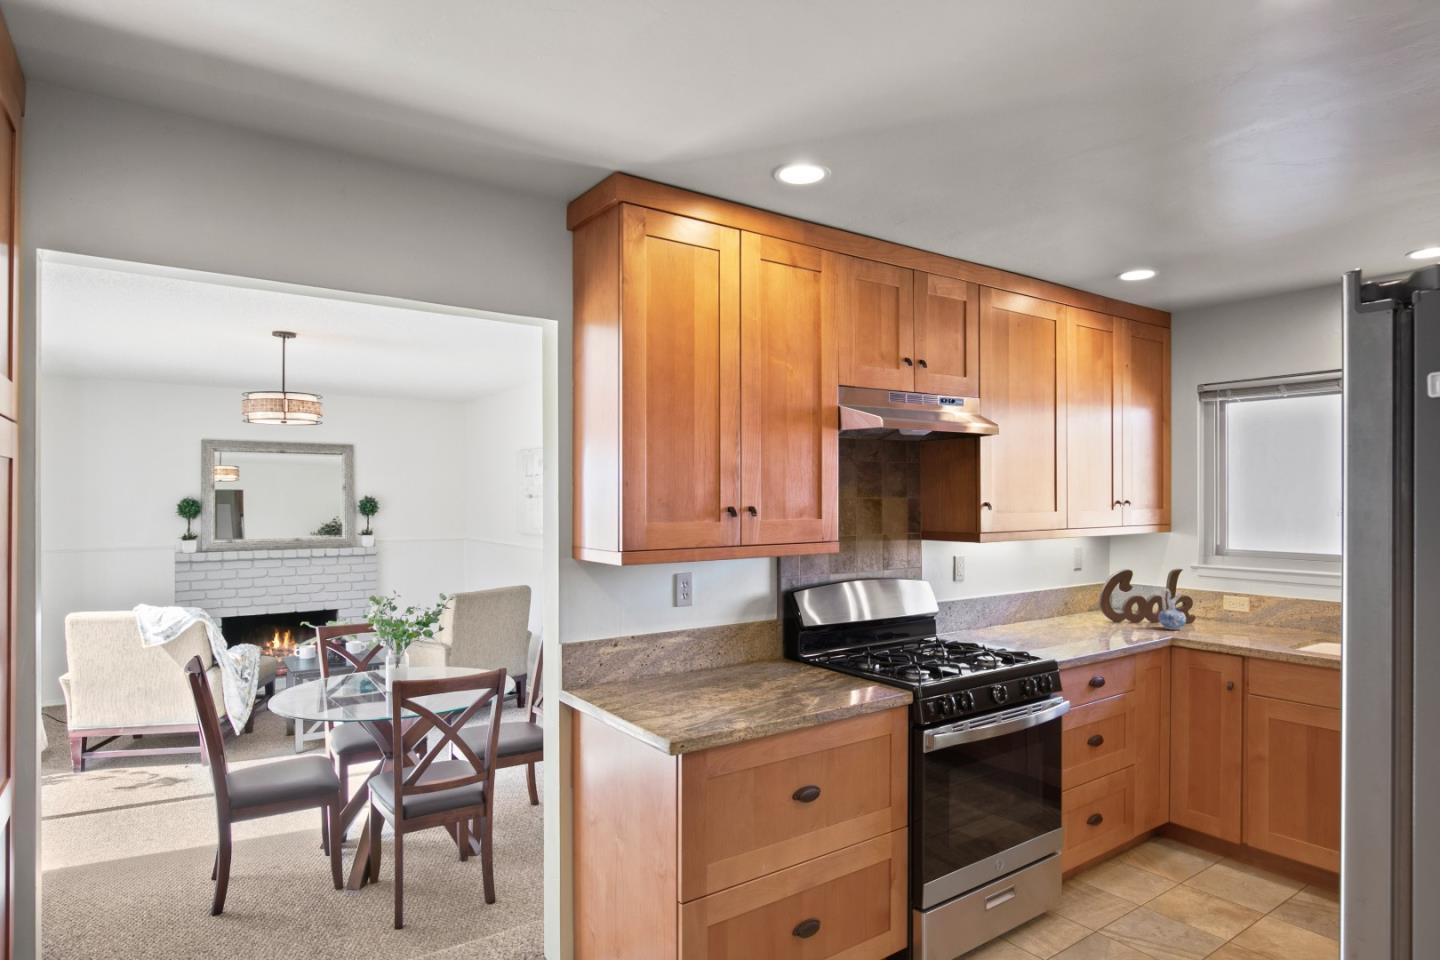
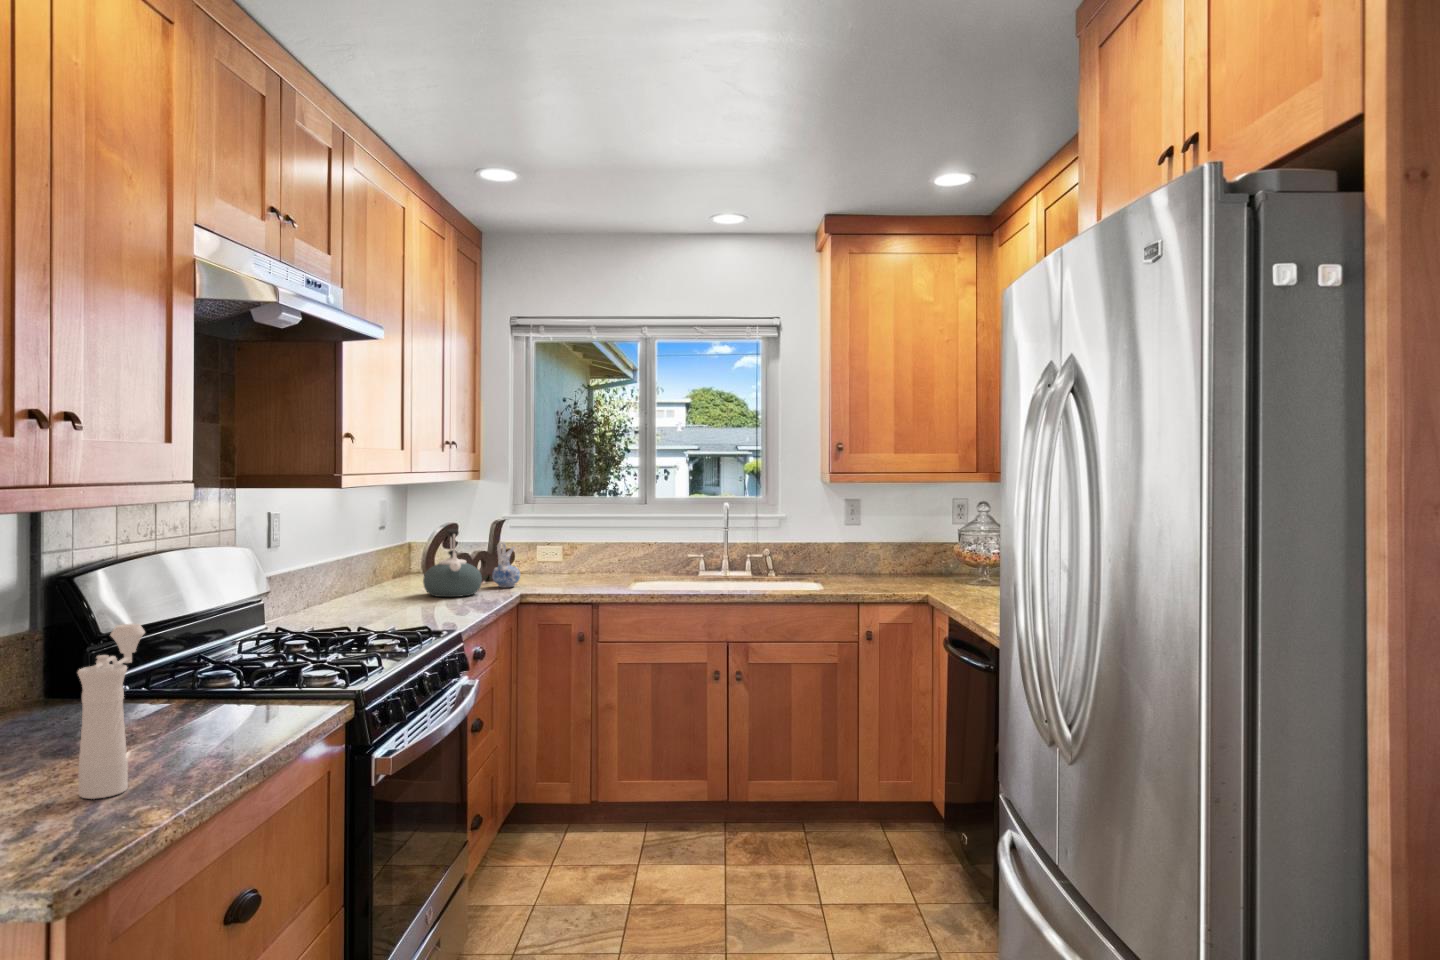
kettle: none [1087,575,1139,632] -> present [423,529,482,597]
pepper mill: none [721,624,765,712] -> present [78,624,145,799]

